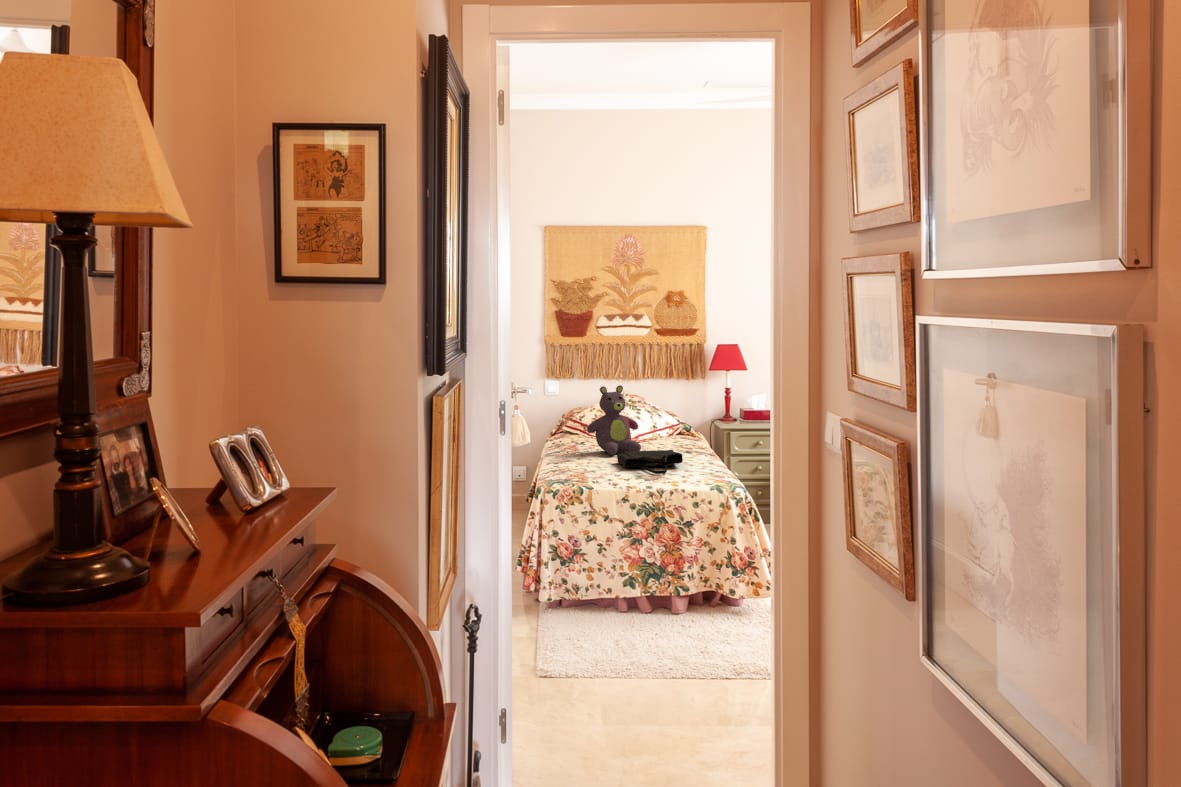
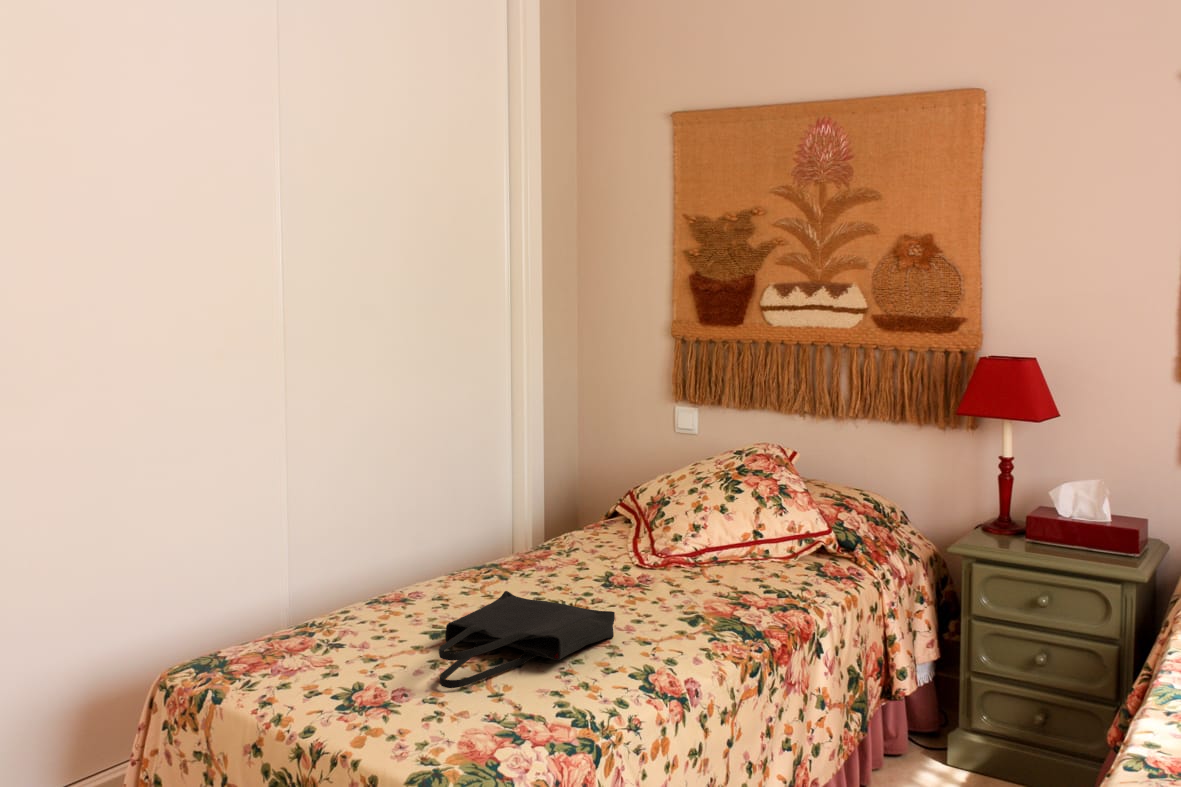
stuffed bear: present [587,385,641,455] -> none [545,437,657,591]

